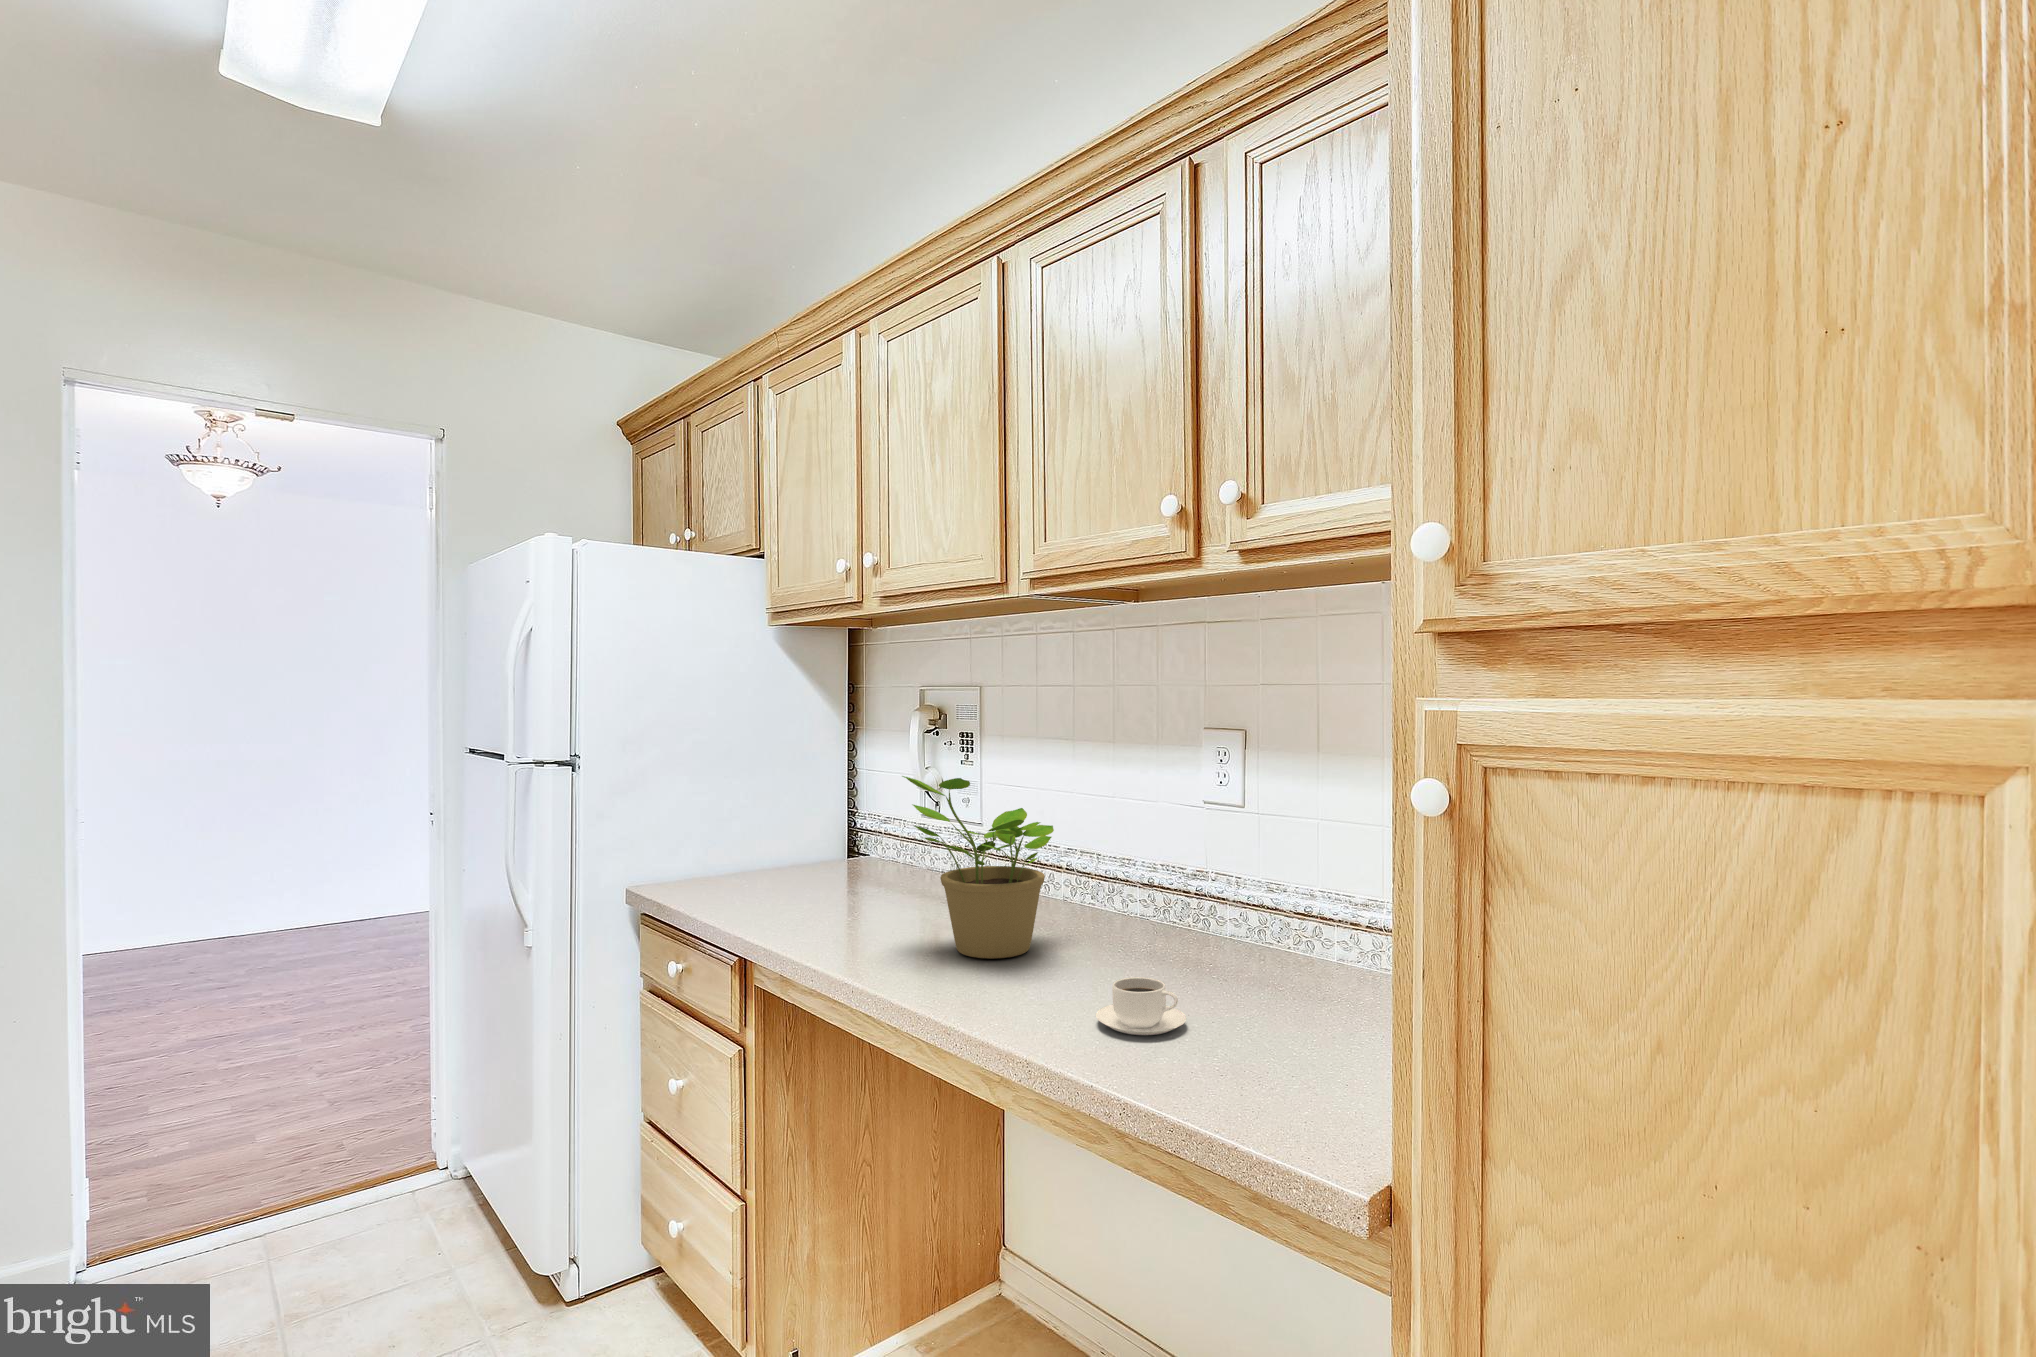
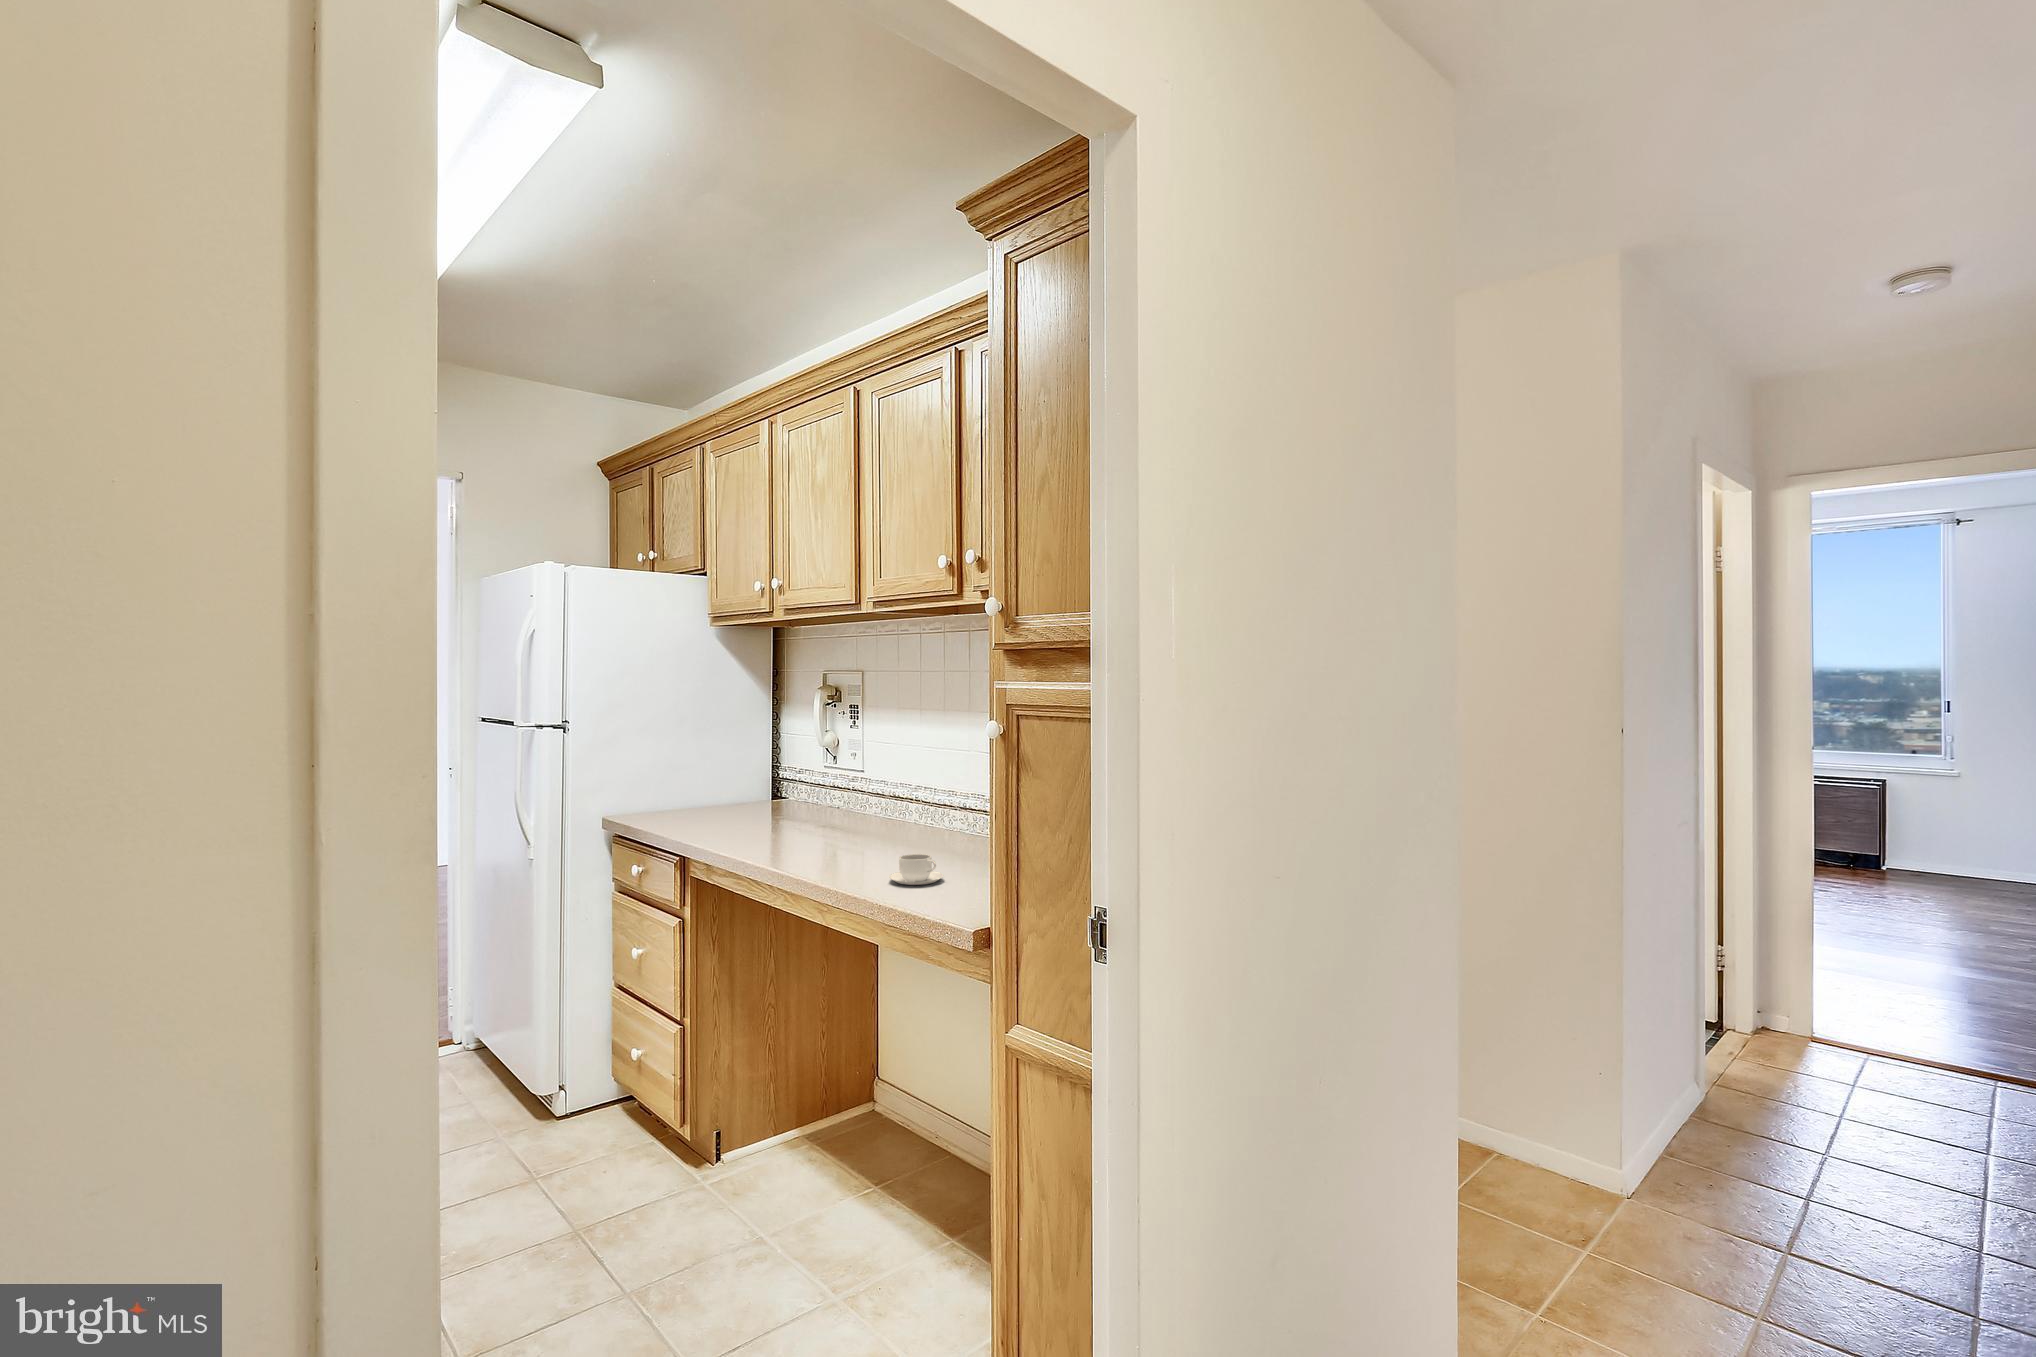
potted plant: present [902,776,1054,959] -> none [786,733,892,853]

